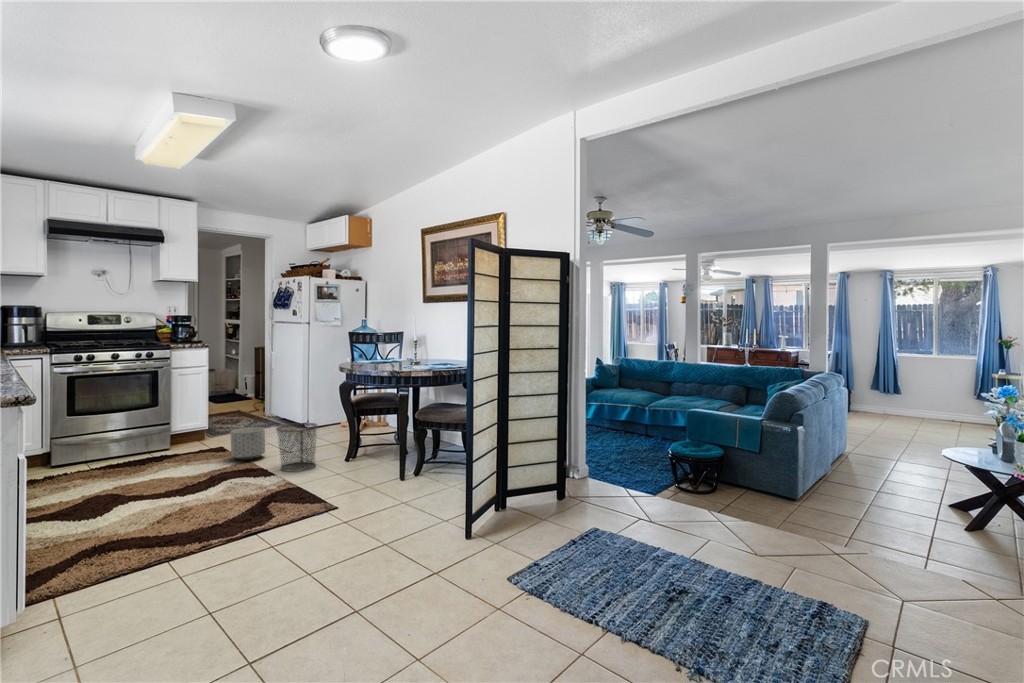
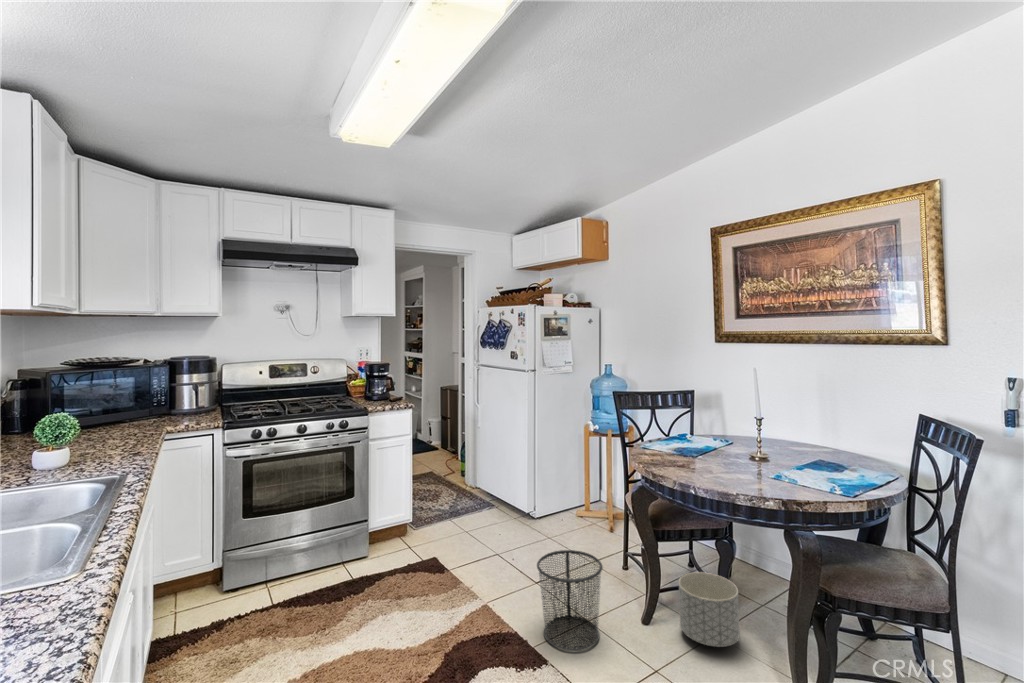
planter: present [230,427,265,460] -> present [679,572,740,647]

